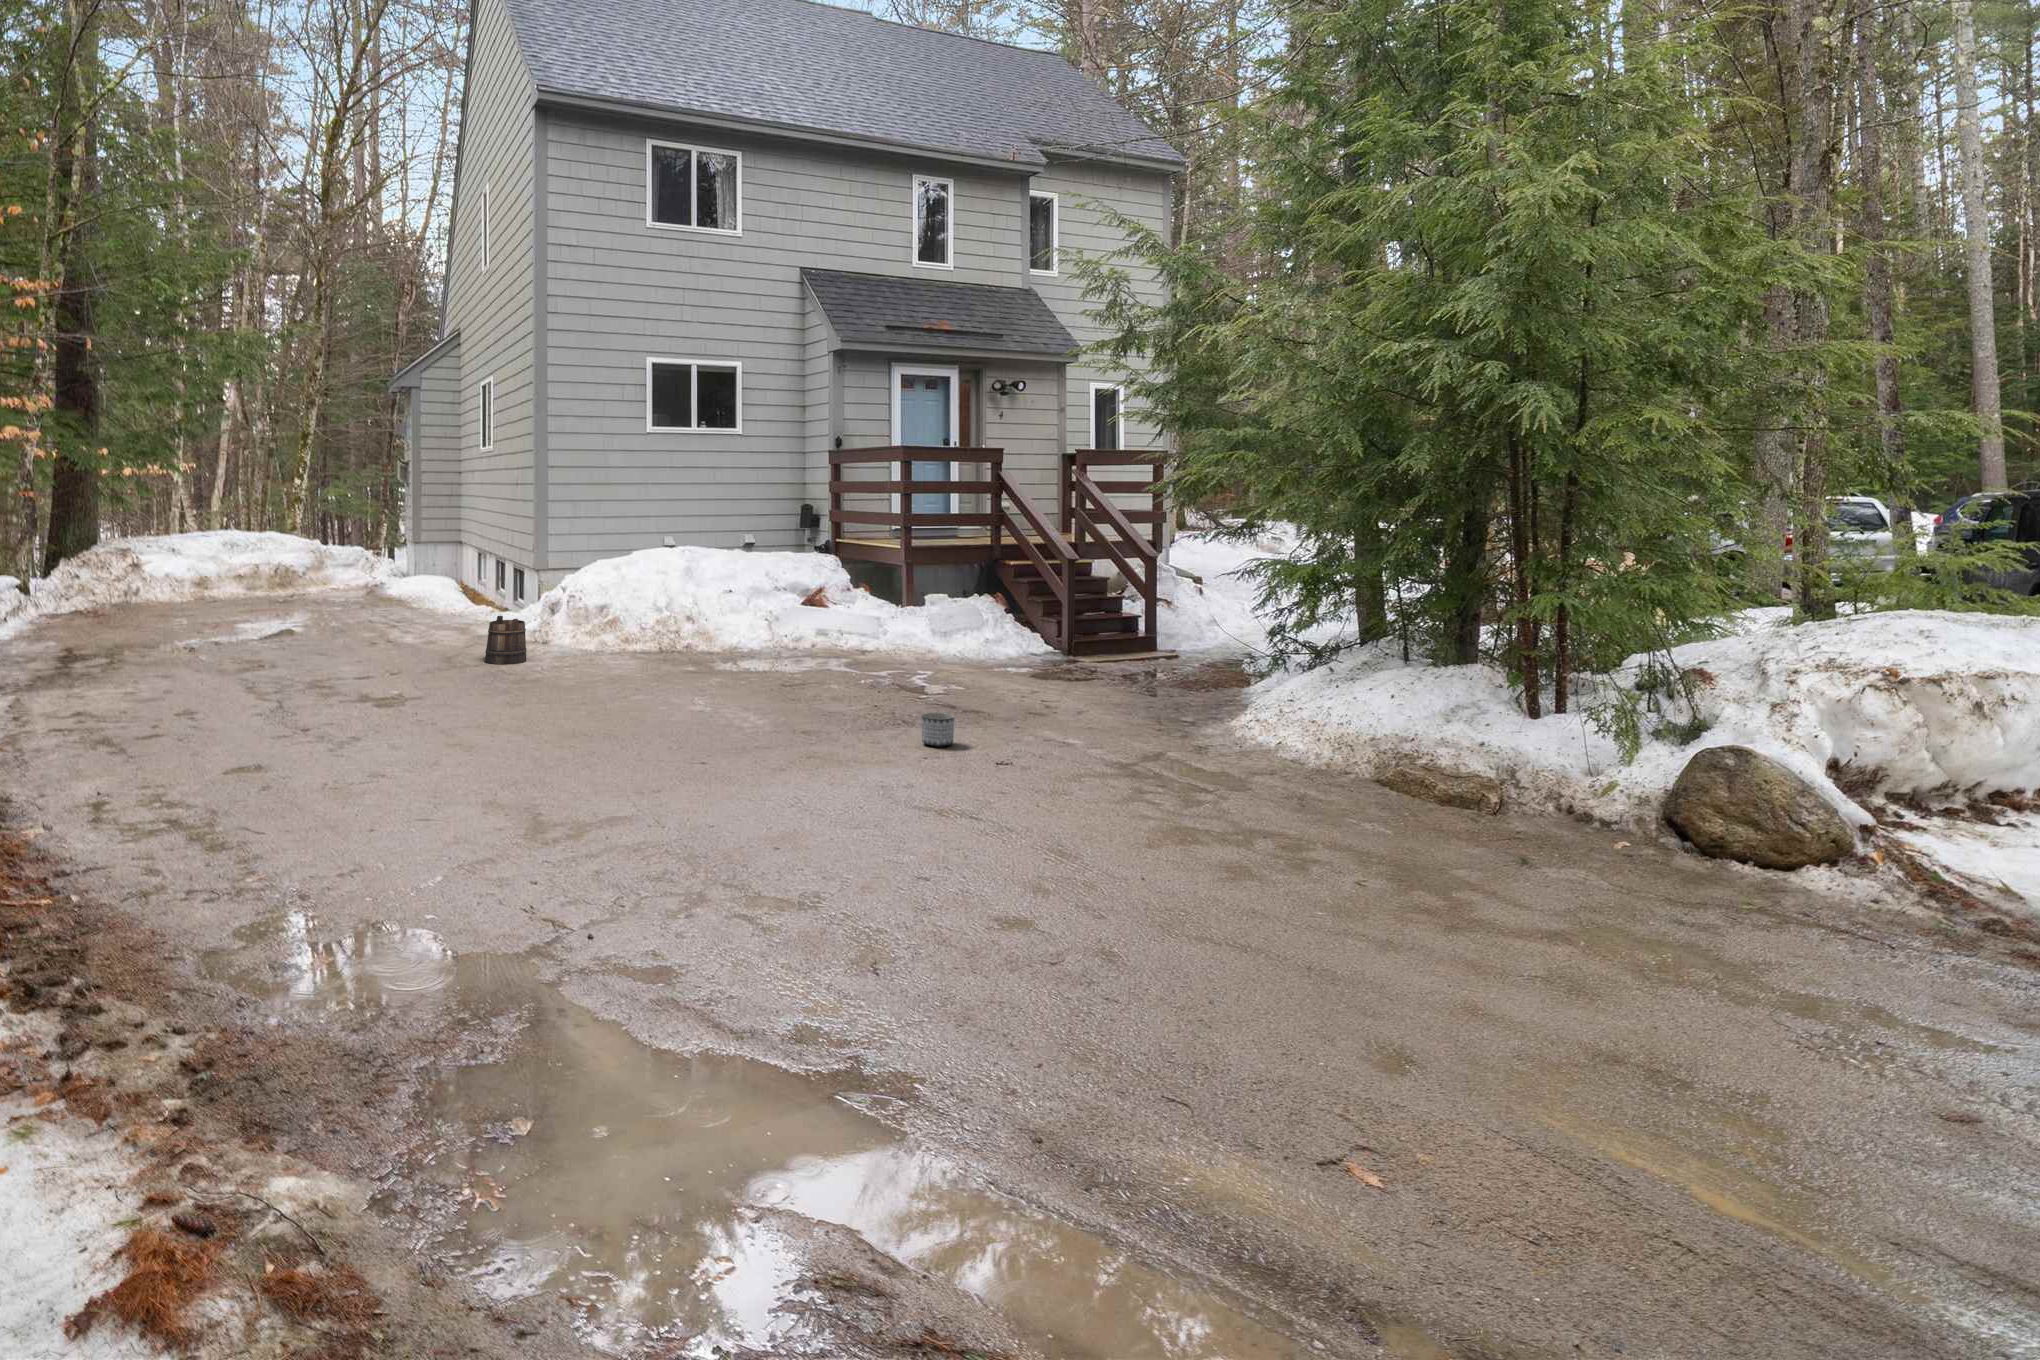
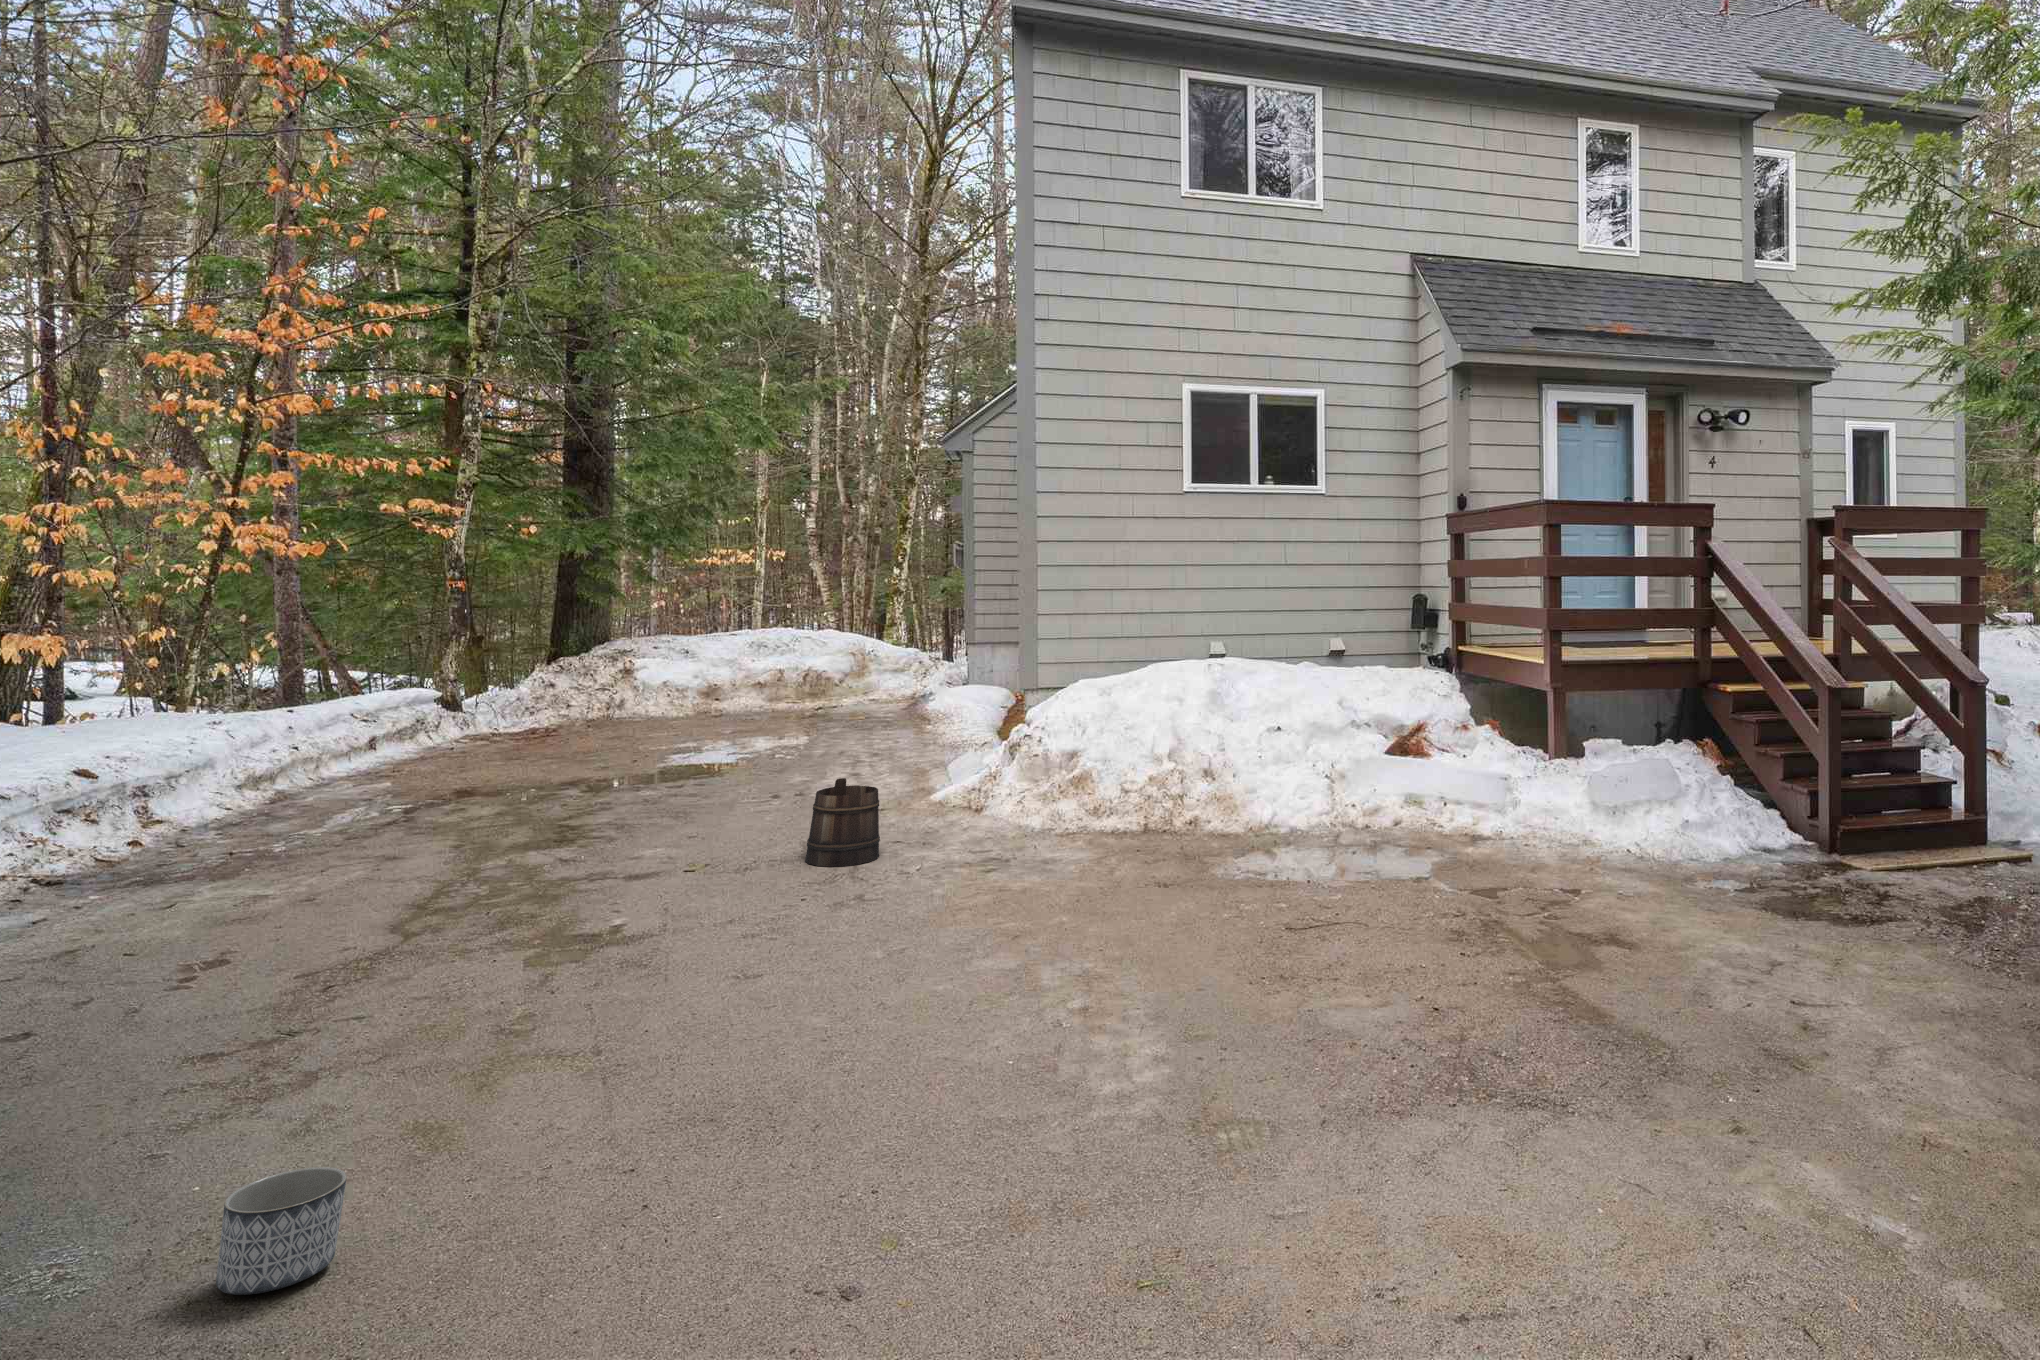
planter: present [921,712,954,747] -> present [216,1167,347,1295]

